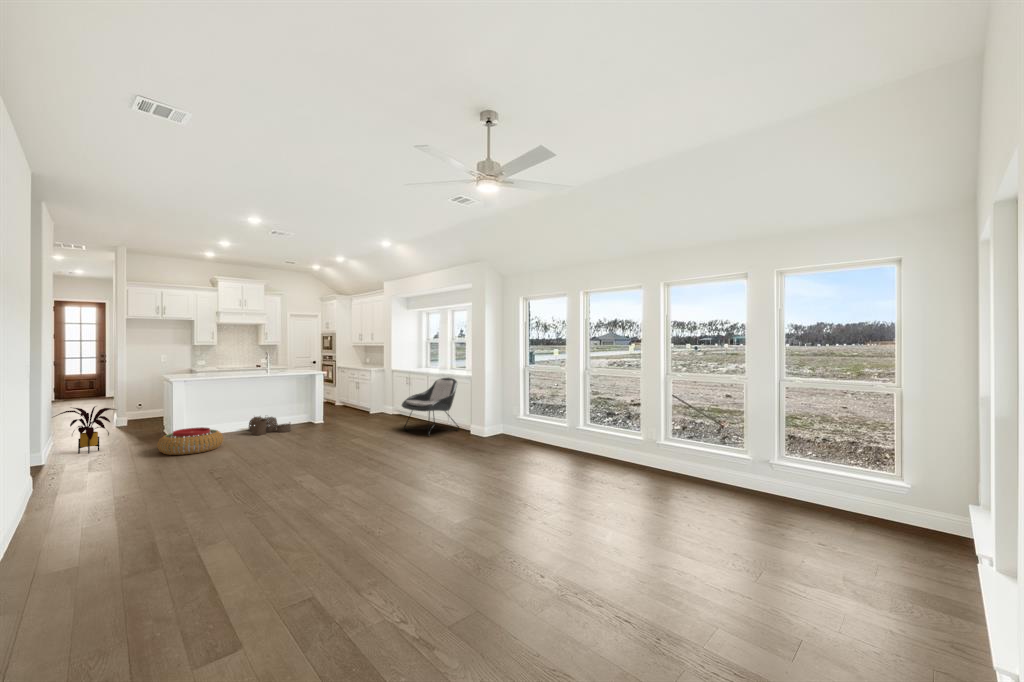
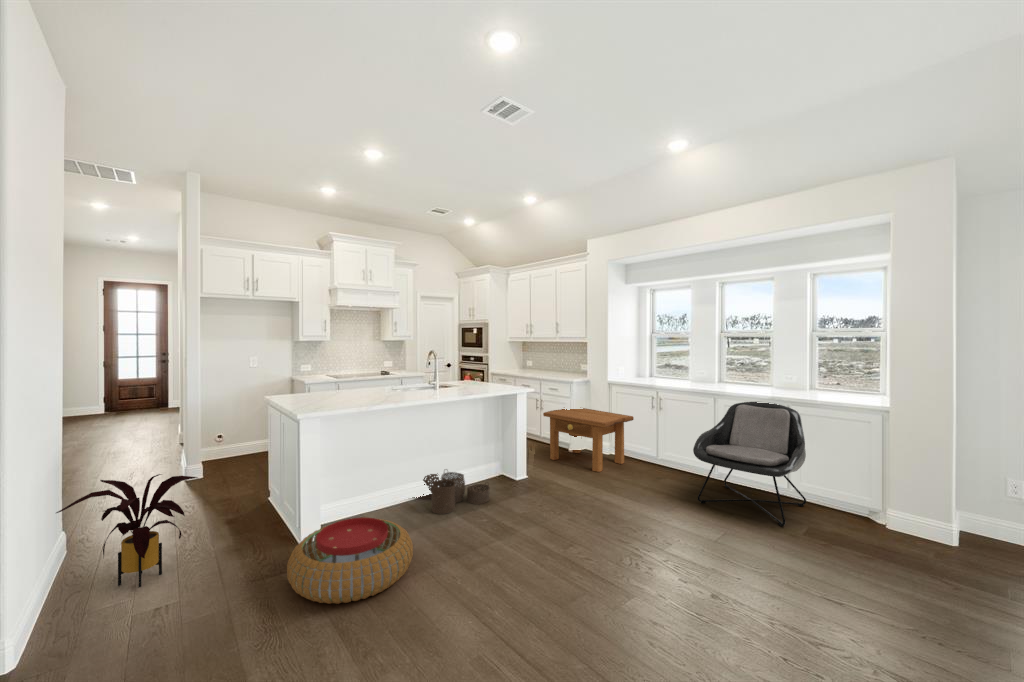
side table: none [350,386,402,422] -> present [543,408,634,472]

